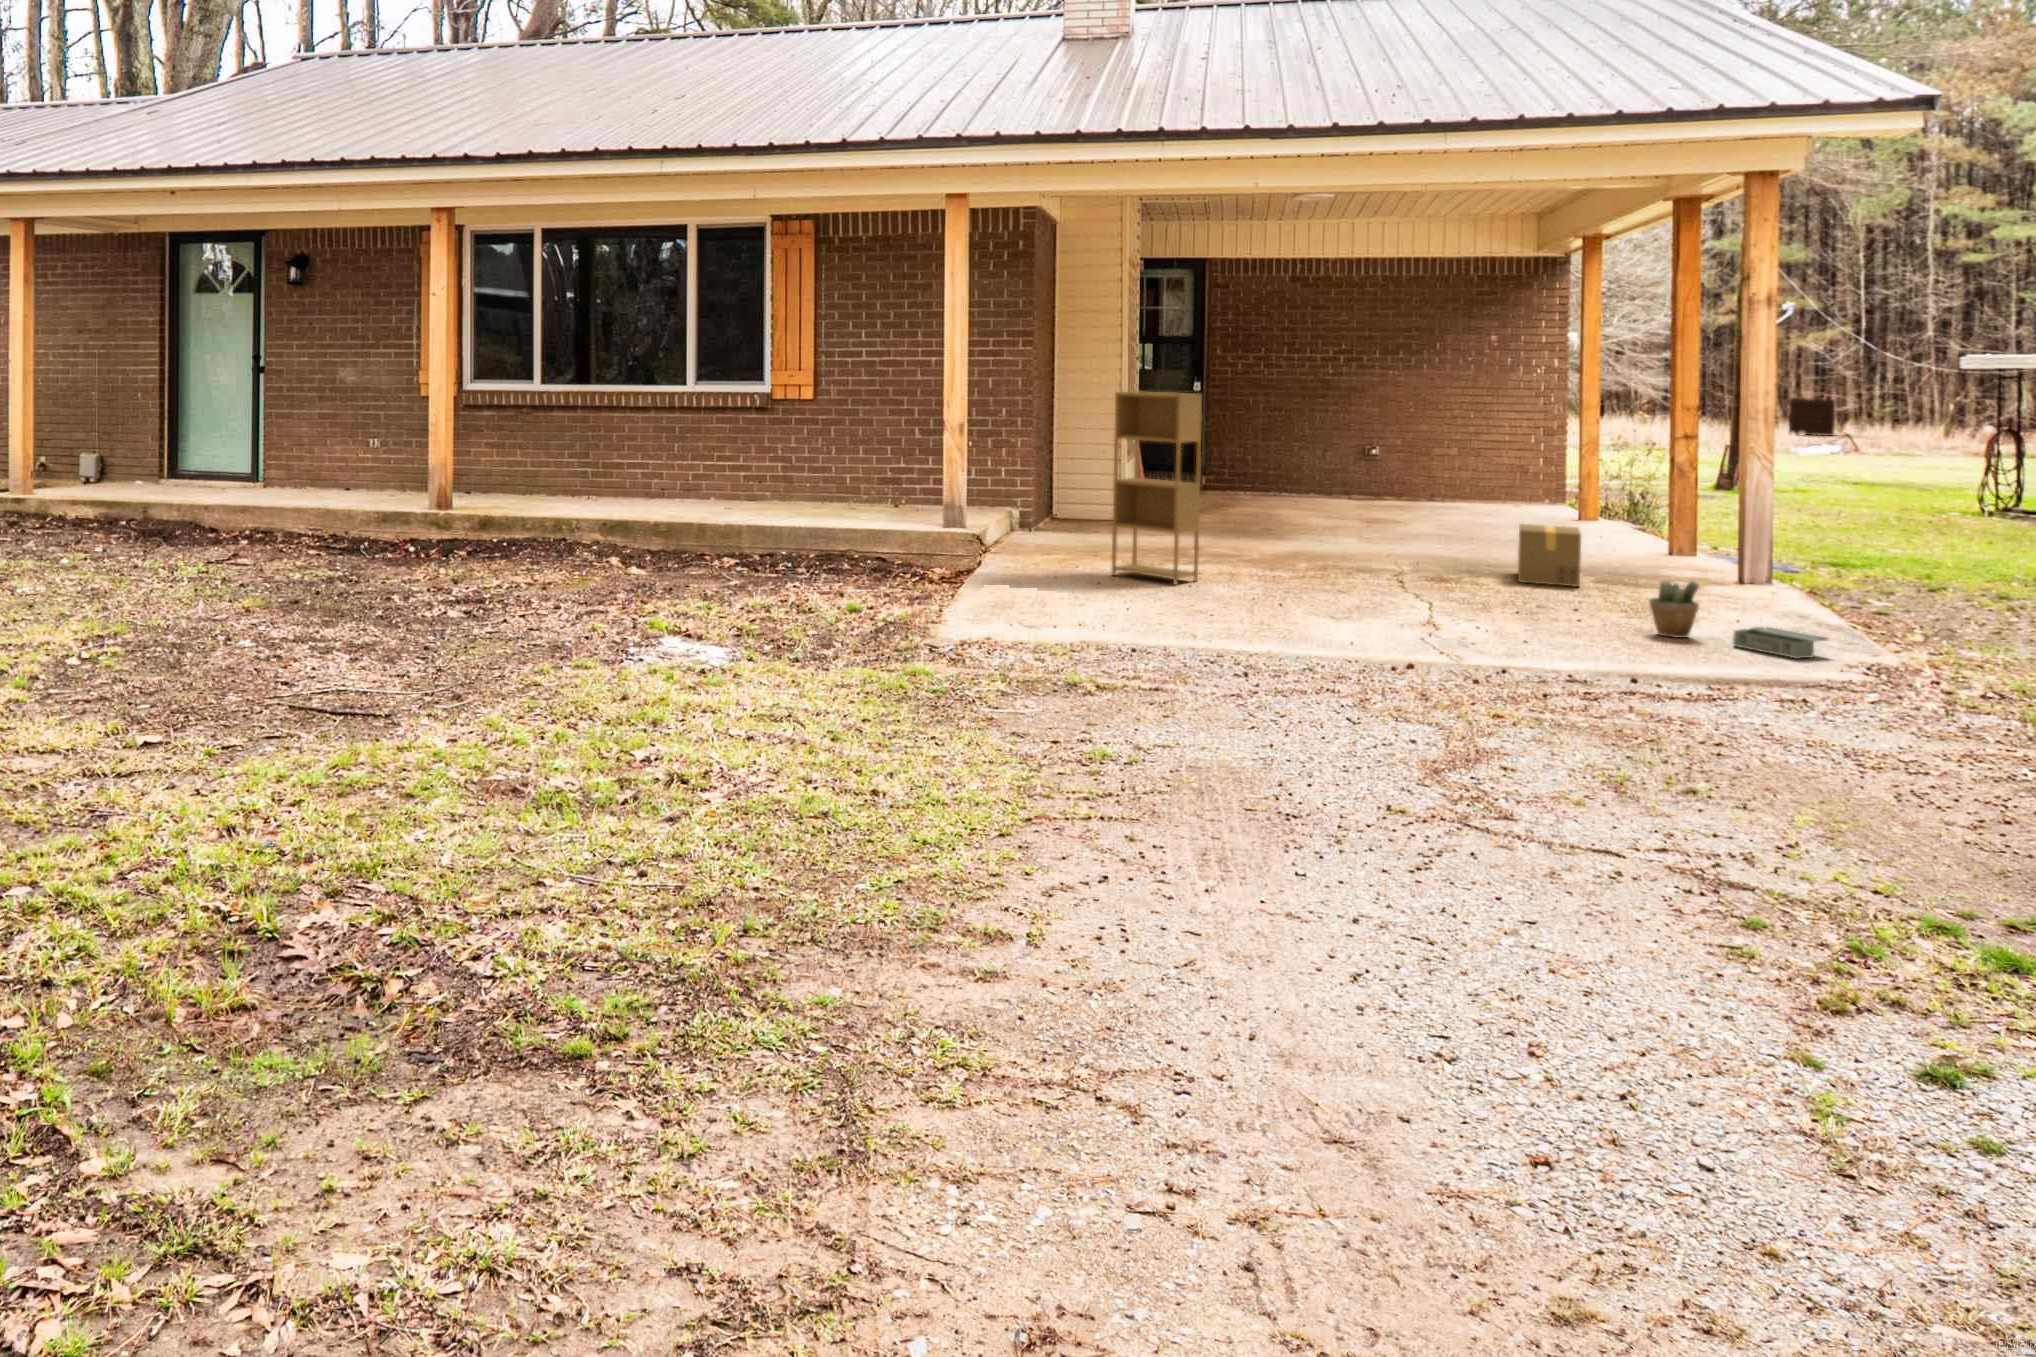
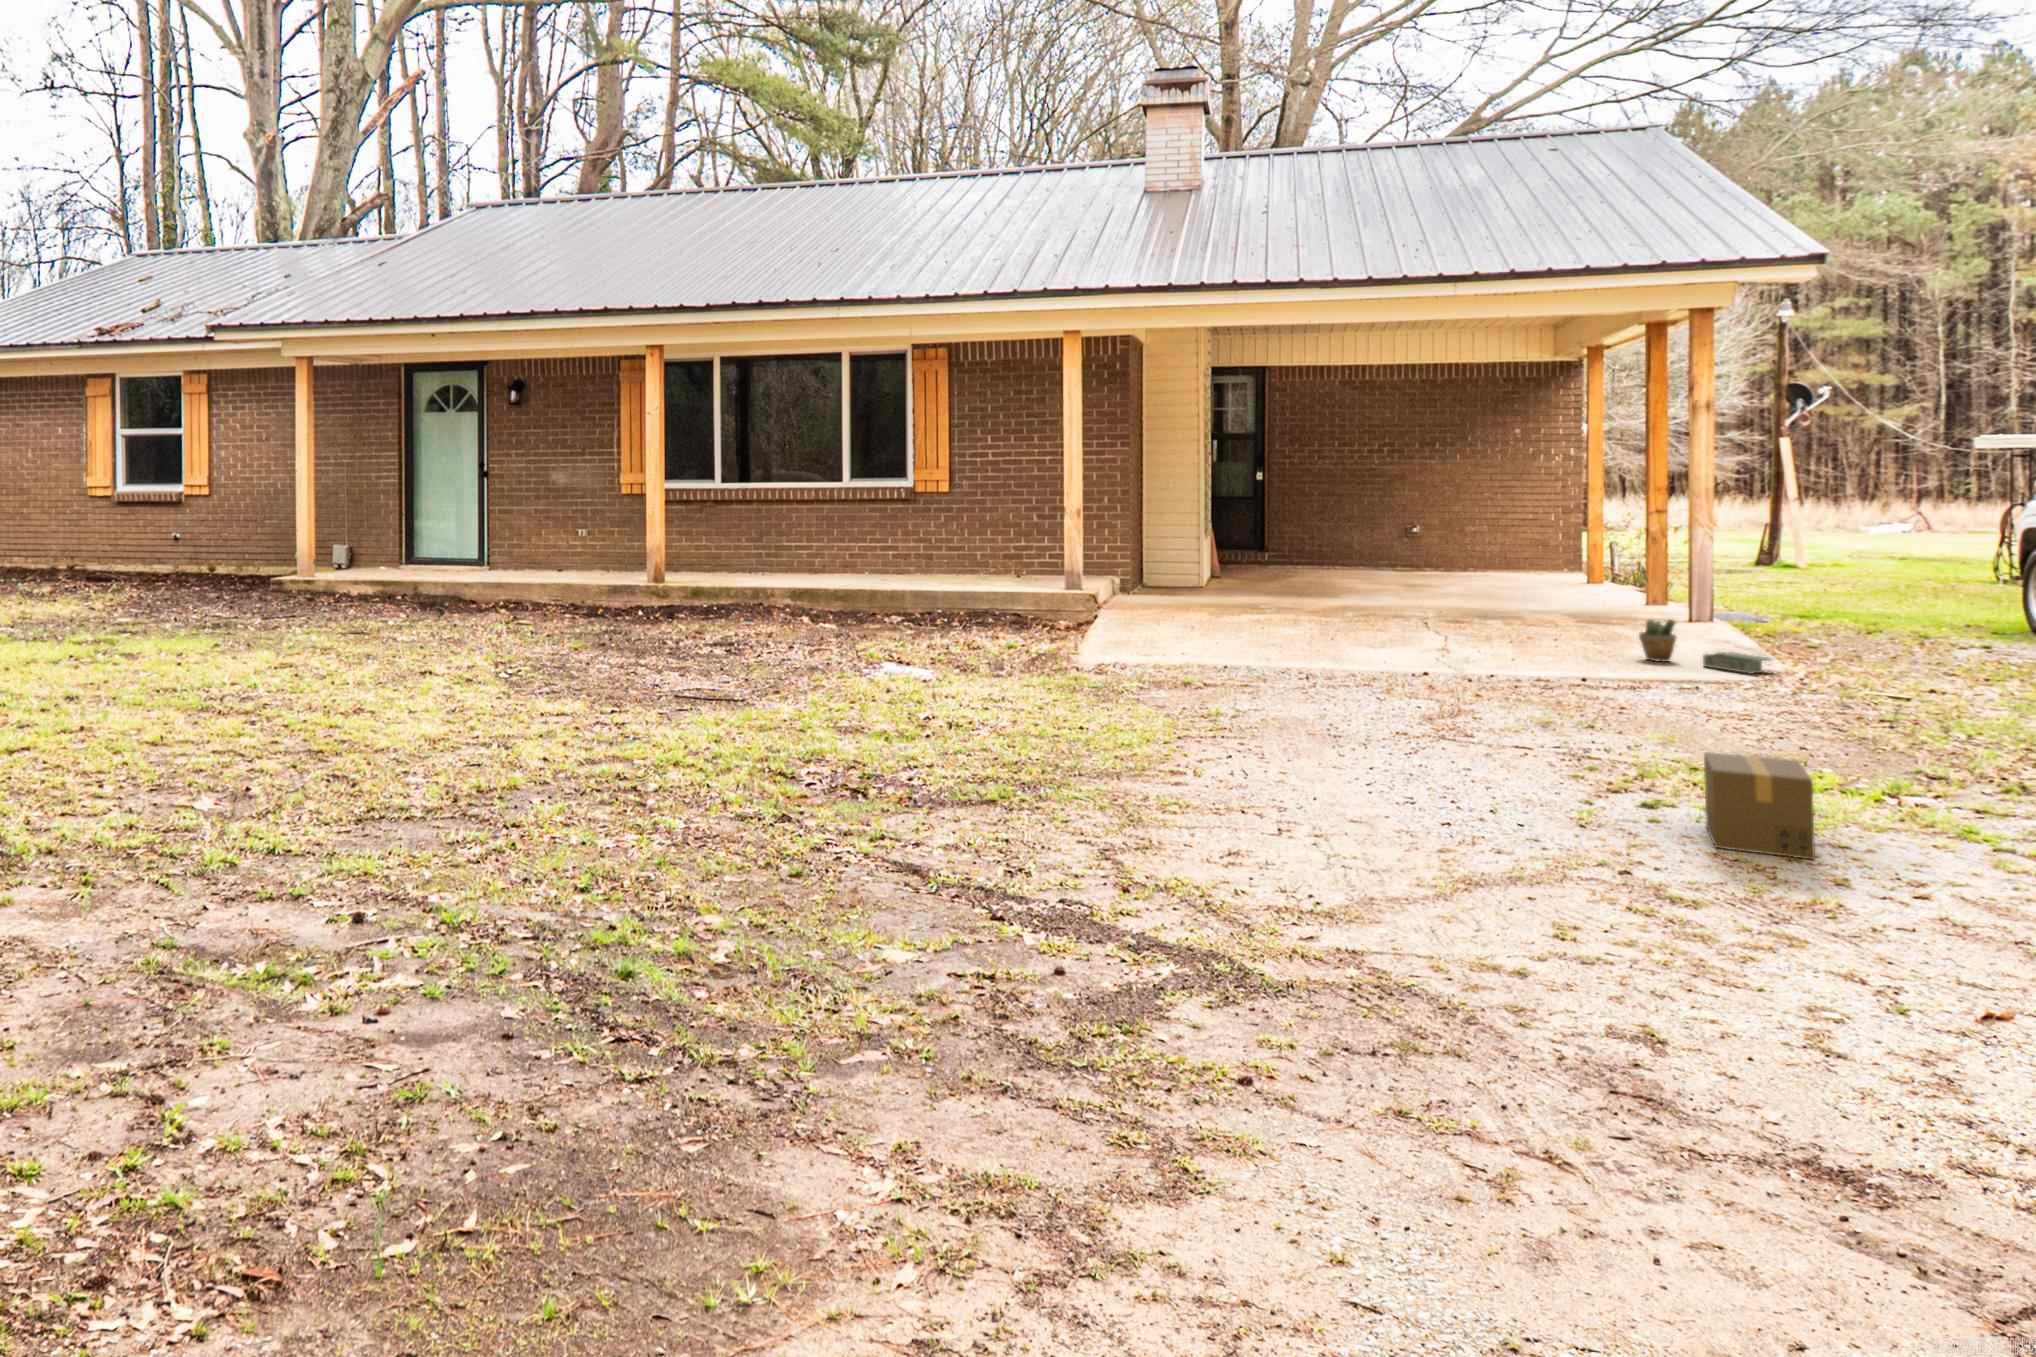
shelving unit: present [1112,391,1202,585] -> none [1213,482,1285,631]
wooden crate: present [1789,398,1835,436] -> none [1811,468,1856,503]
cardboard box: present [1518,524,1581,587] -> present [1704,752,1815,859]

